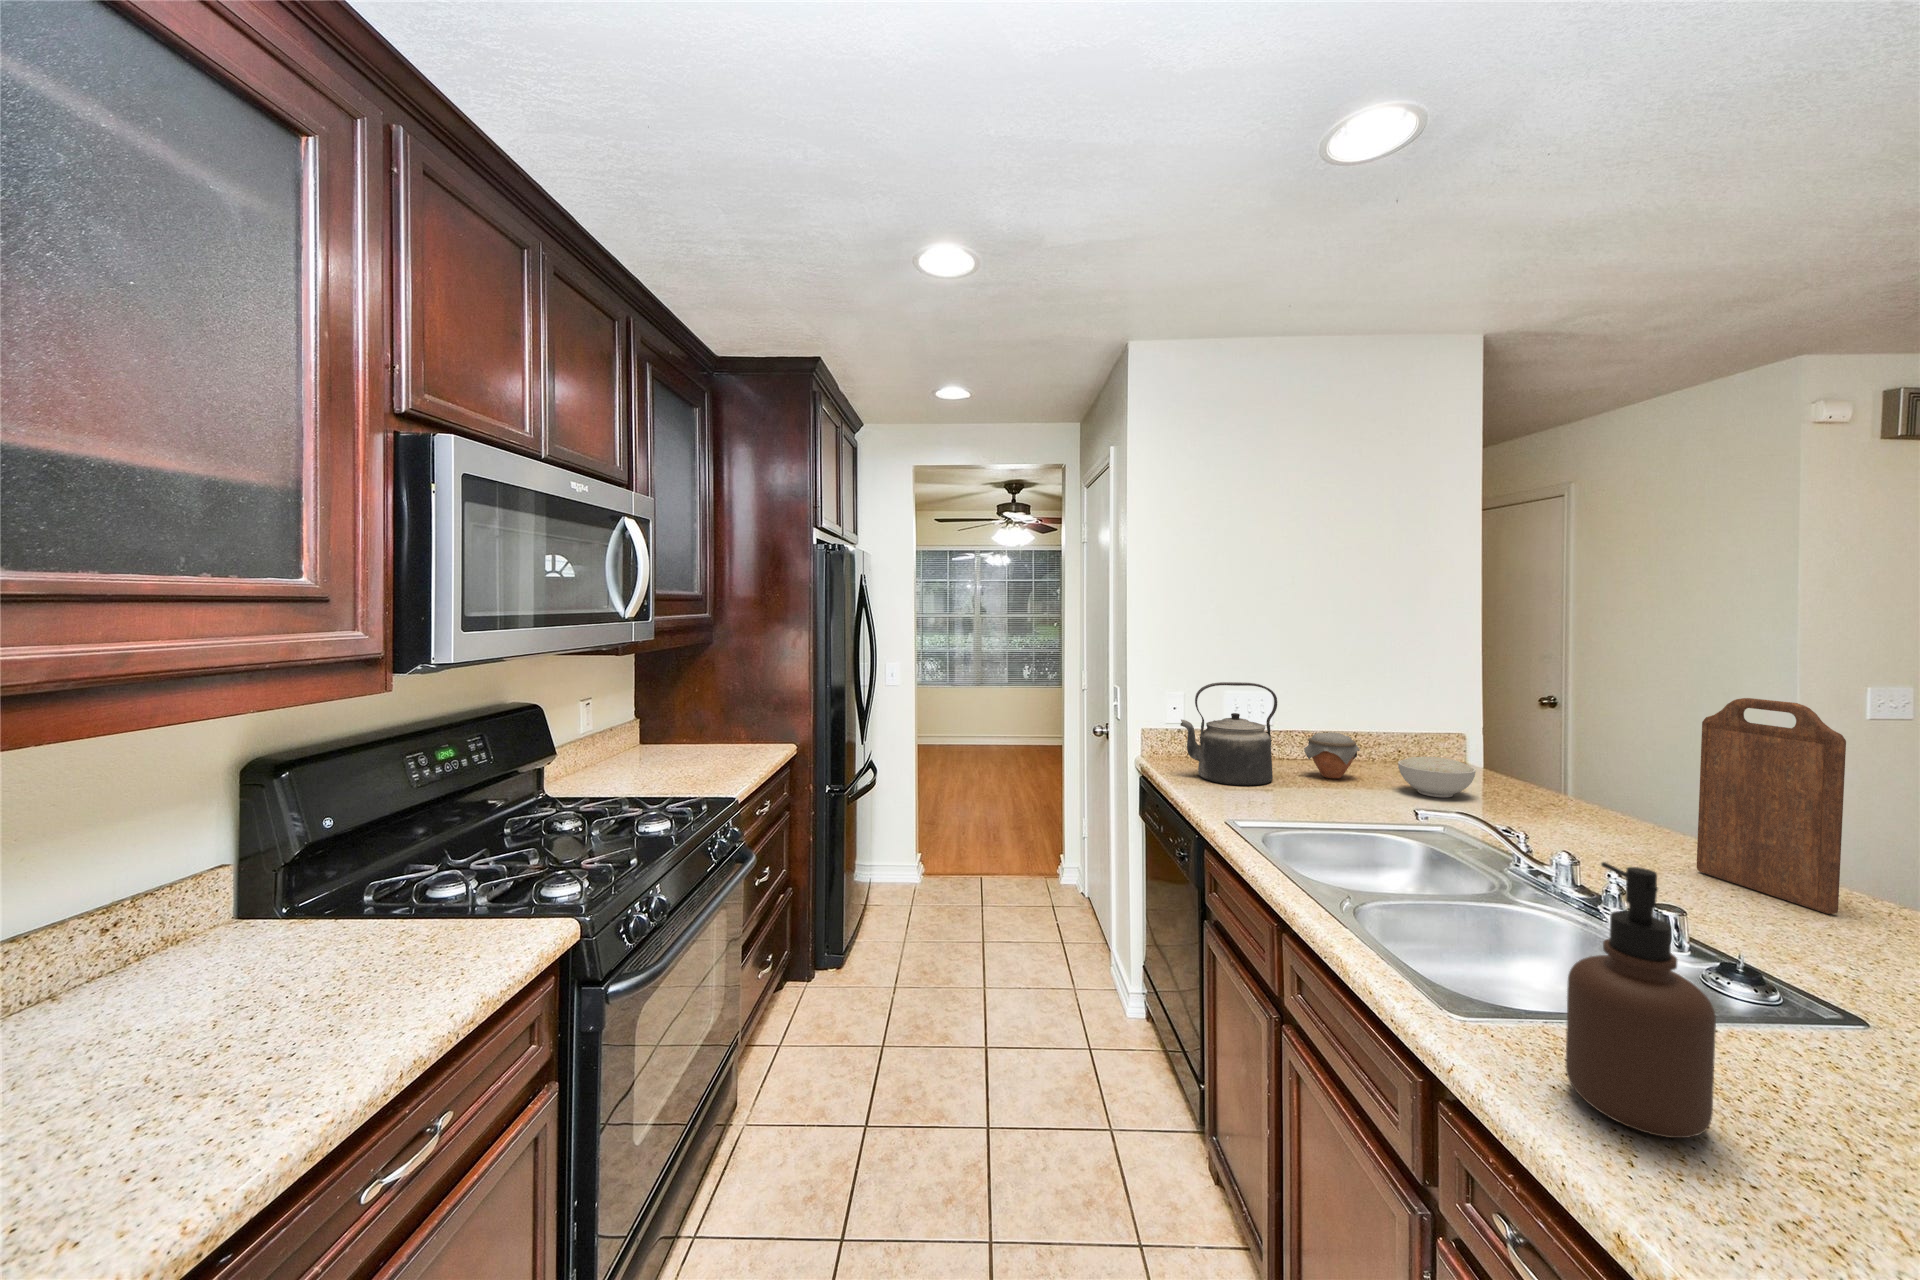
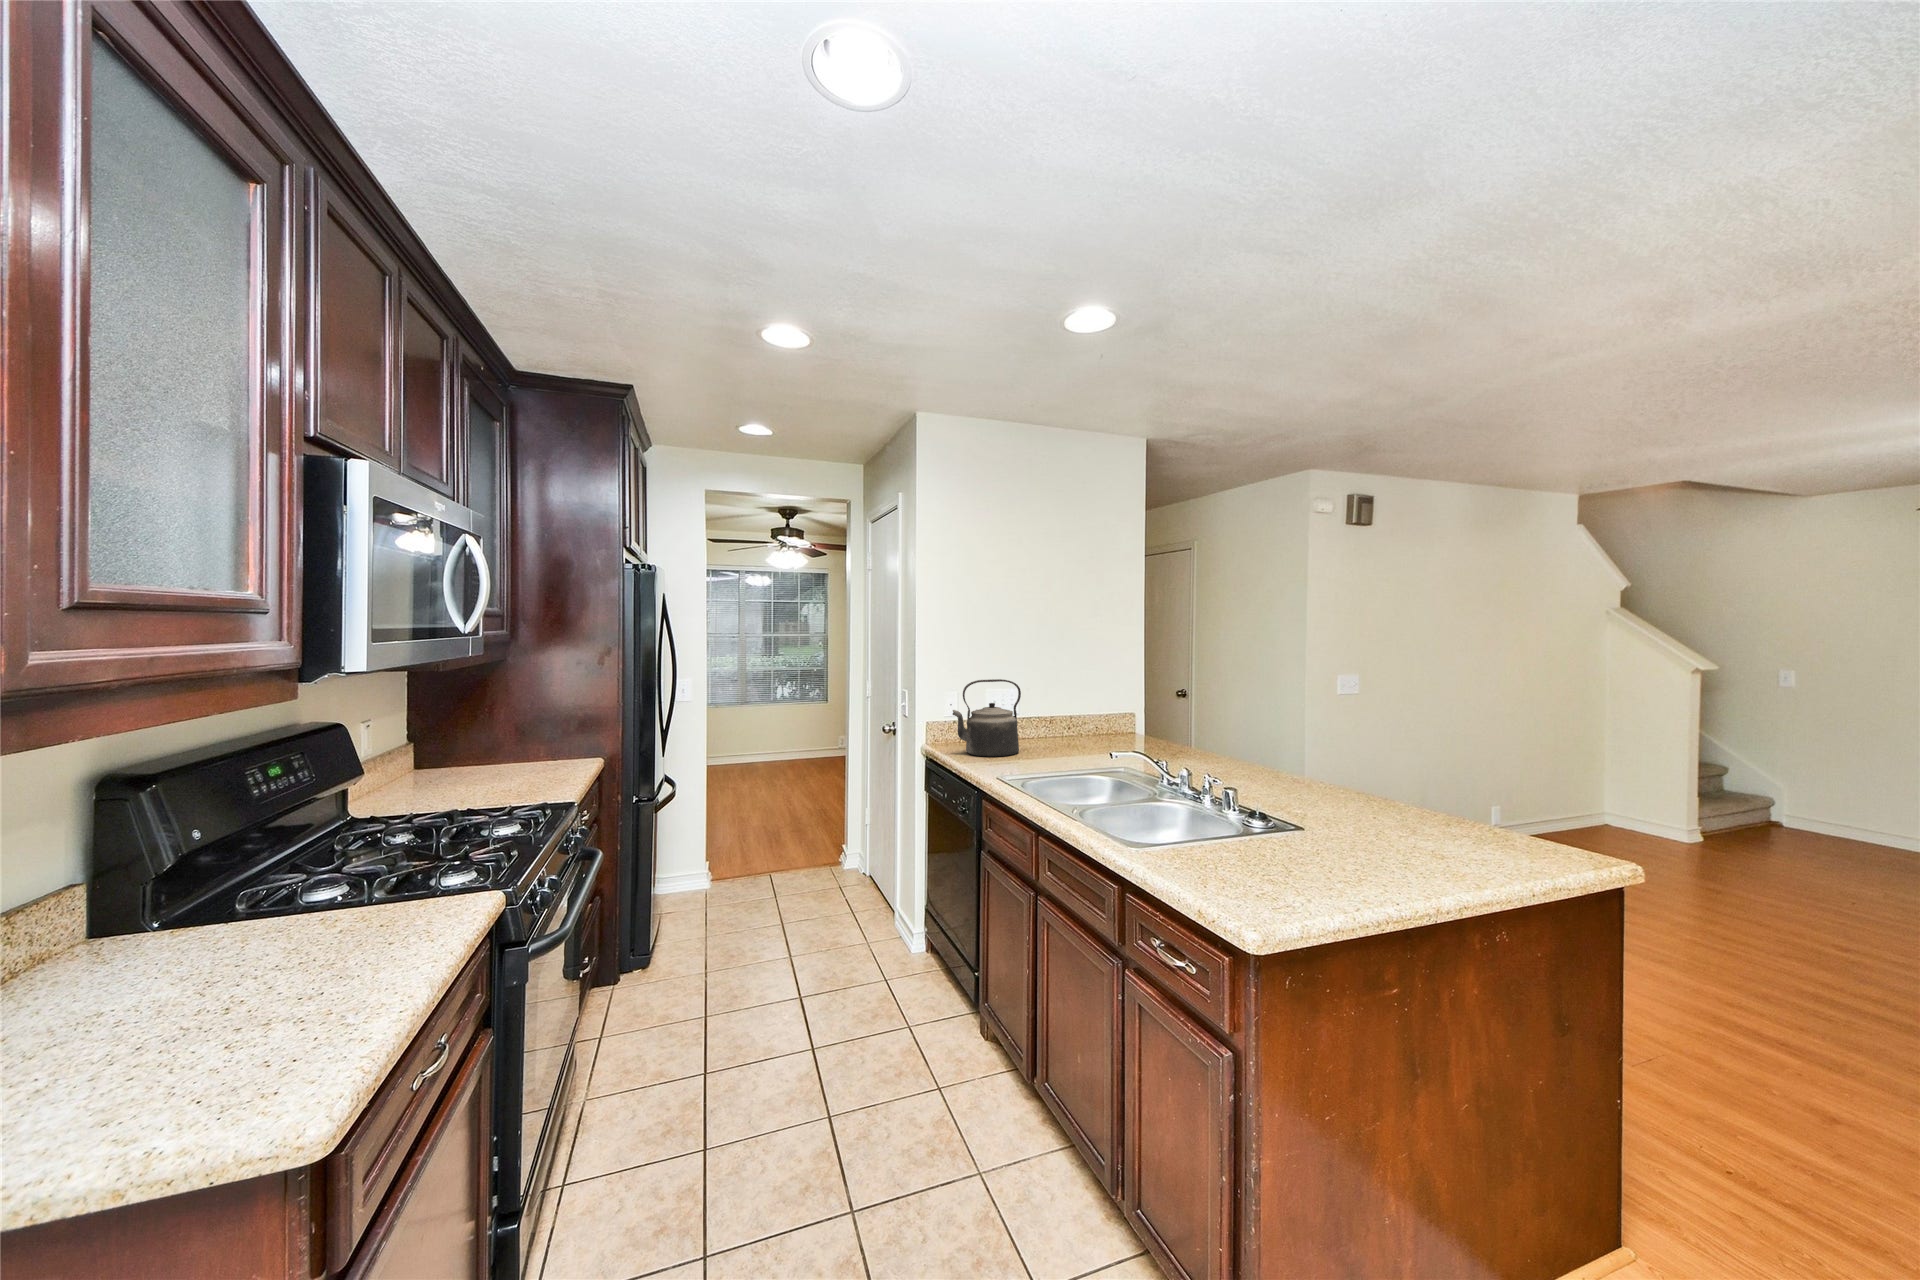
cutting board: present [1697,698,1846,914] -> none [1253,672,1309,788]
jar: present [1304,732,1360,779] -> none [1039,714,1076,748]
bowl: present [1398,757,1476,797] -> none [1100,726,1145,753]
soap dispenser: present [1566,862,1716,1138] -> none [1178,748,1234,876]

